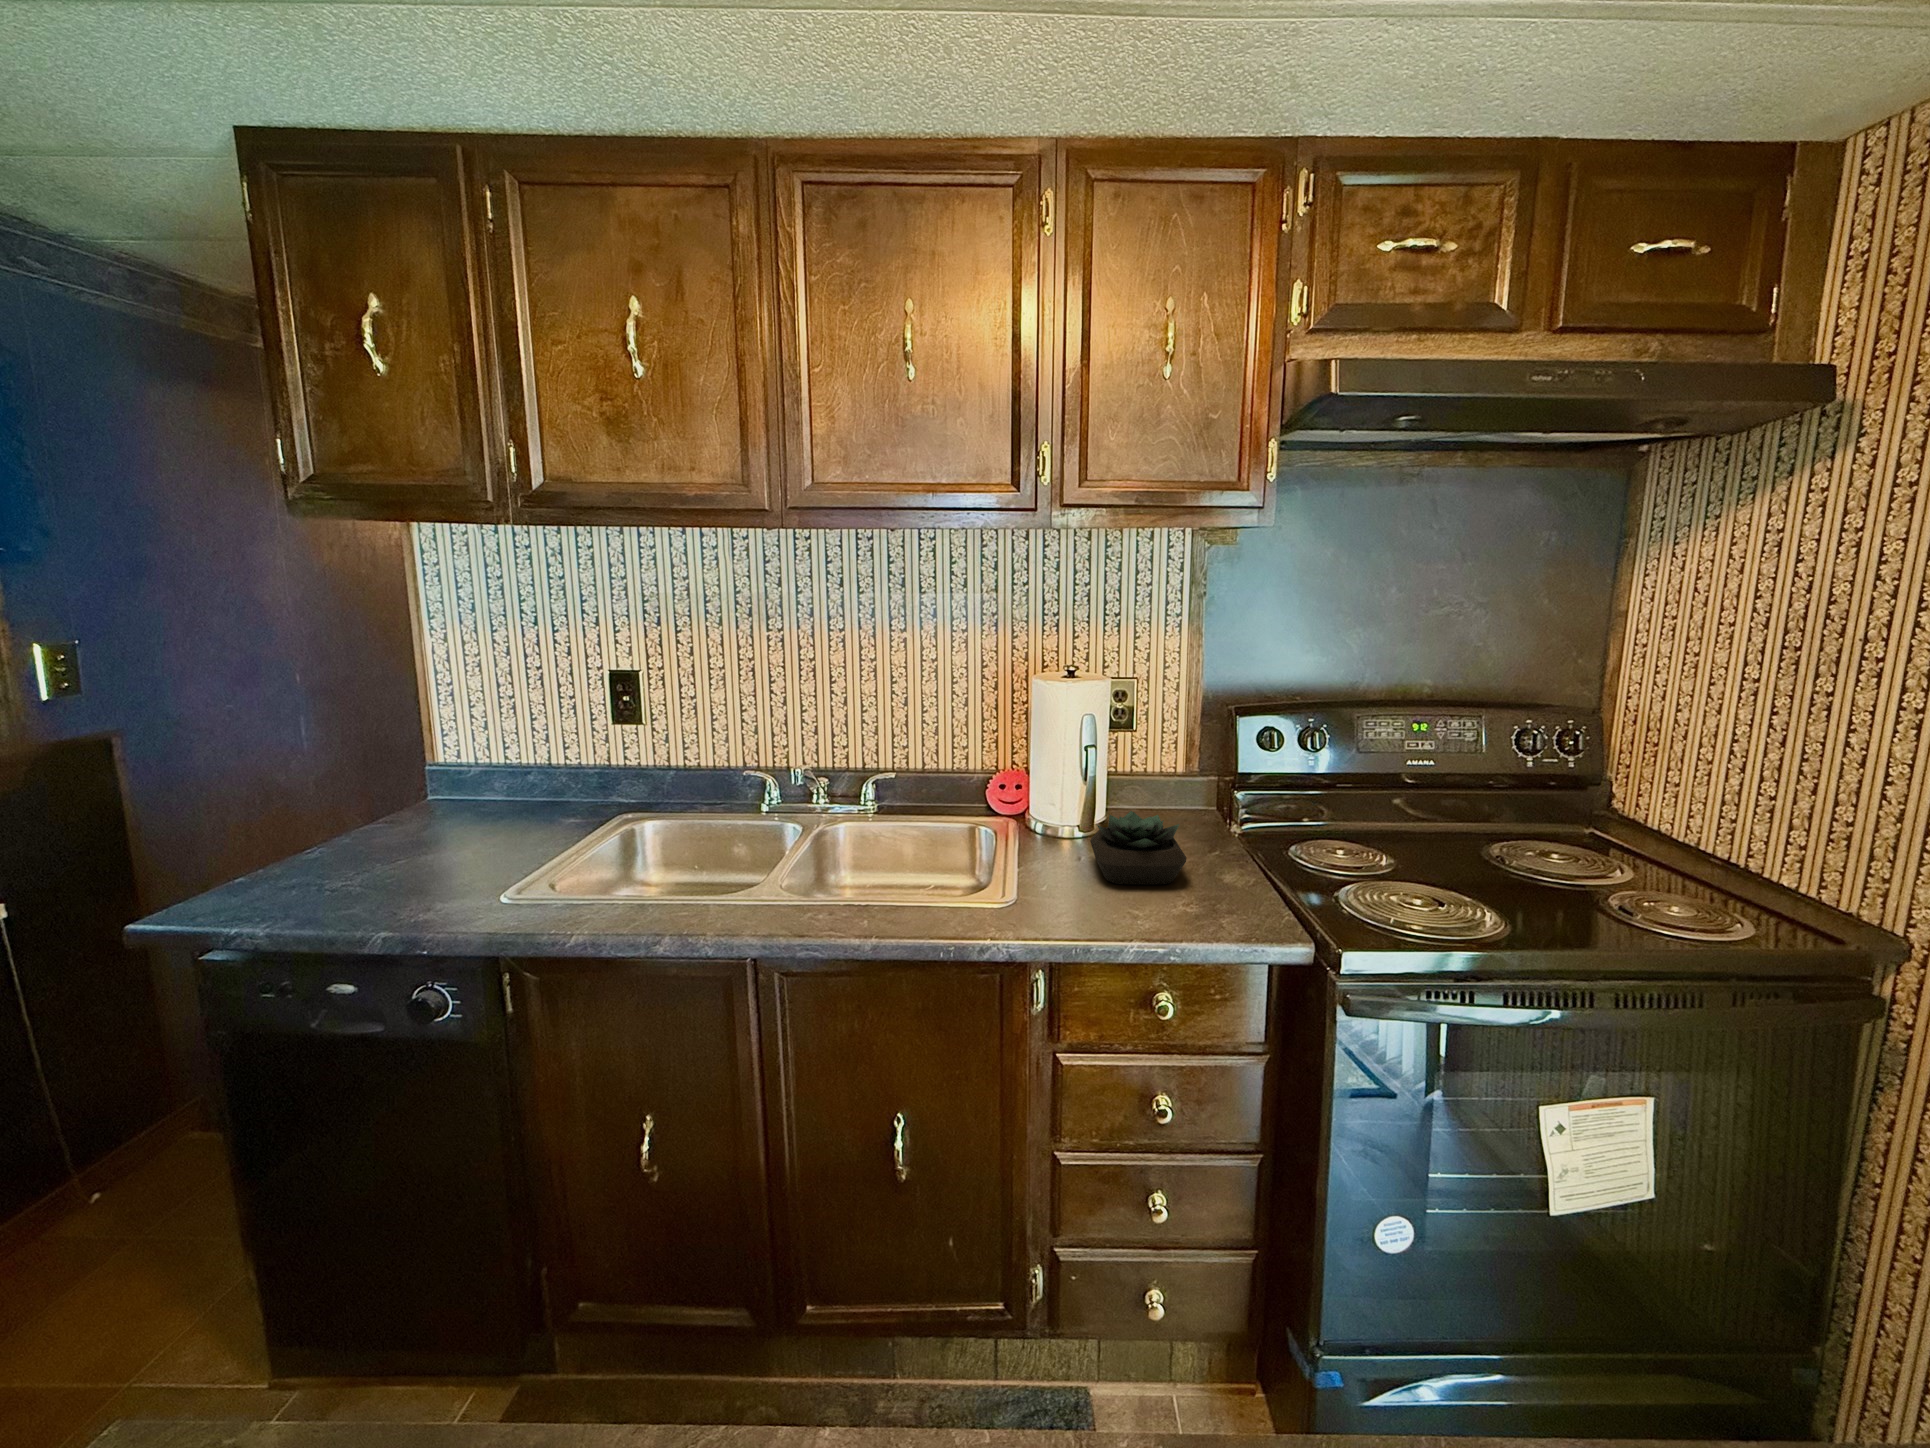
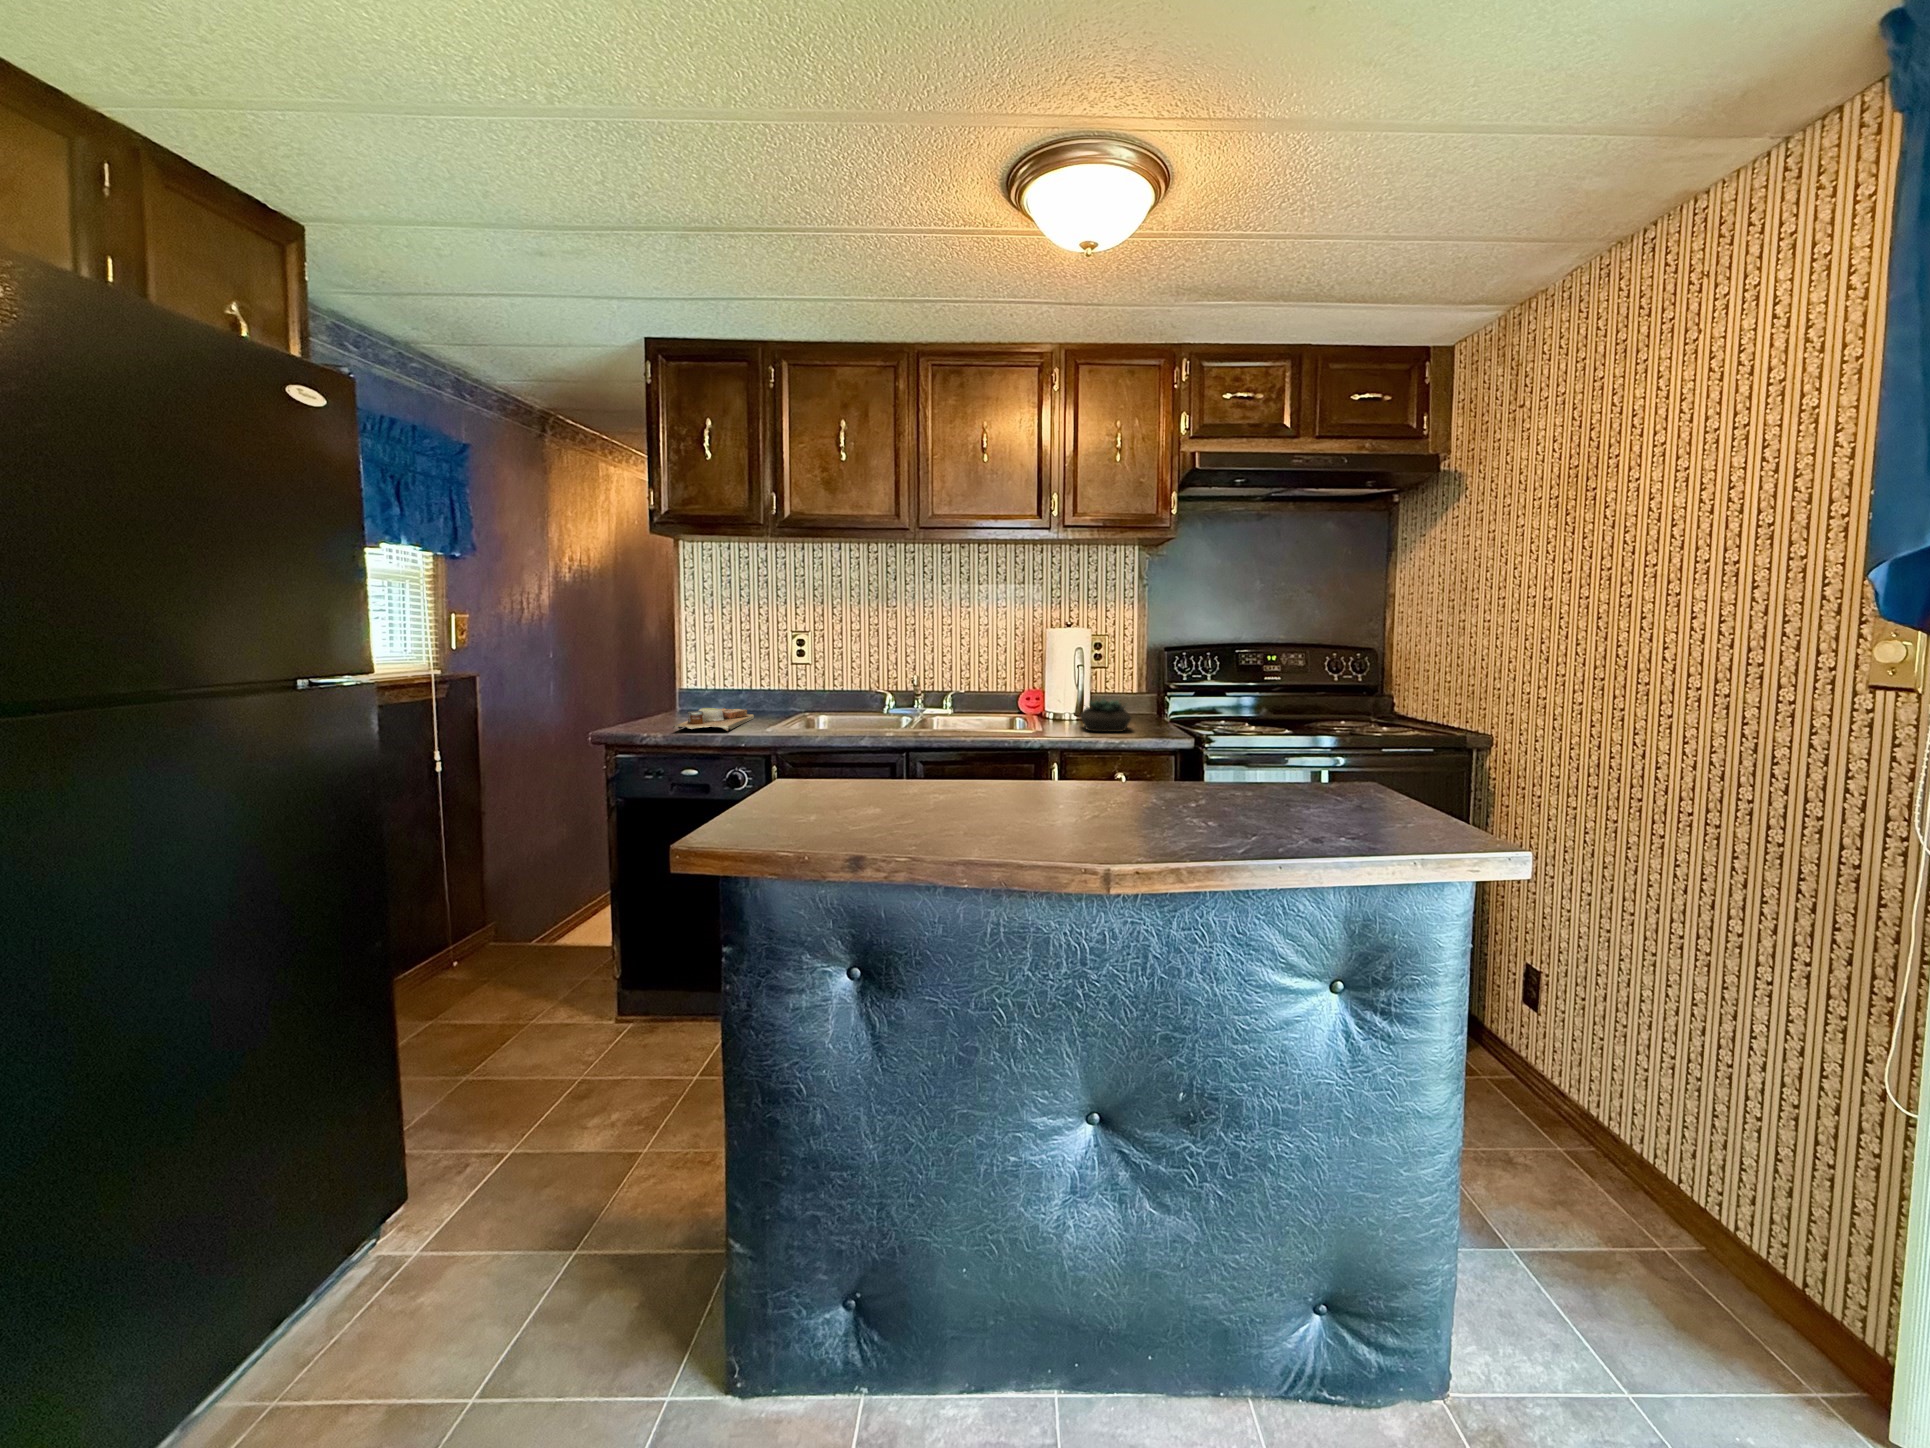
cutting board: none [314,812,534,900] -> present [673,708,754,731]

